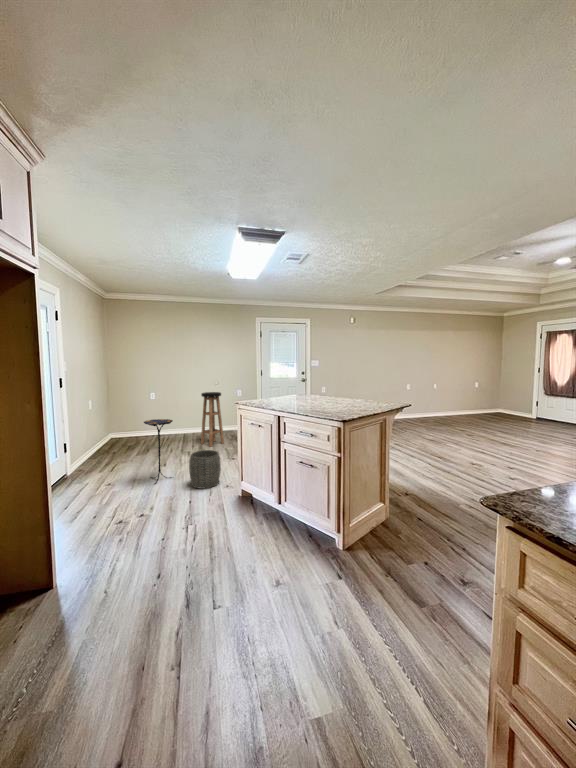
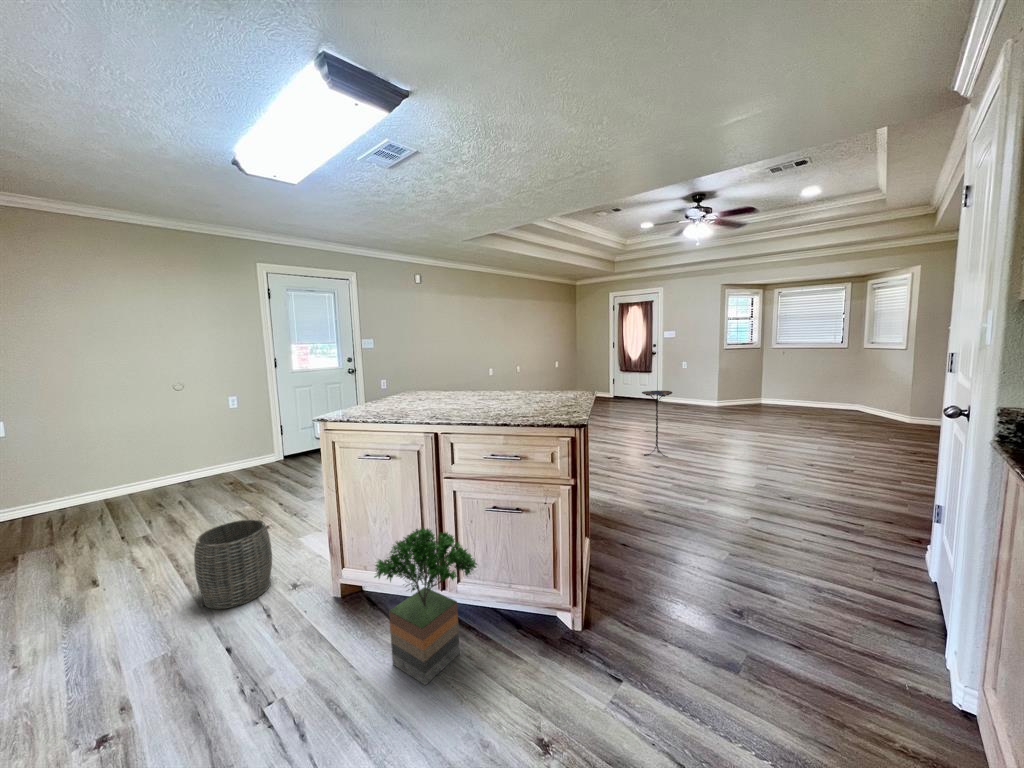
bar stool: present [201,392,224,447] -> none [162,403,225,511]
side table: present [144,419,173,483] -> present [642,391,672,456]
potted tree: none [234,464,283,541] -> present [374,528,477,685]

